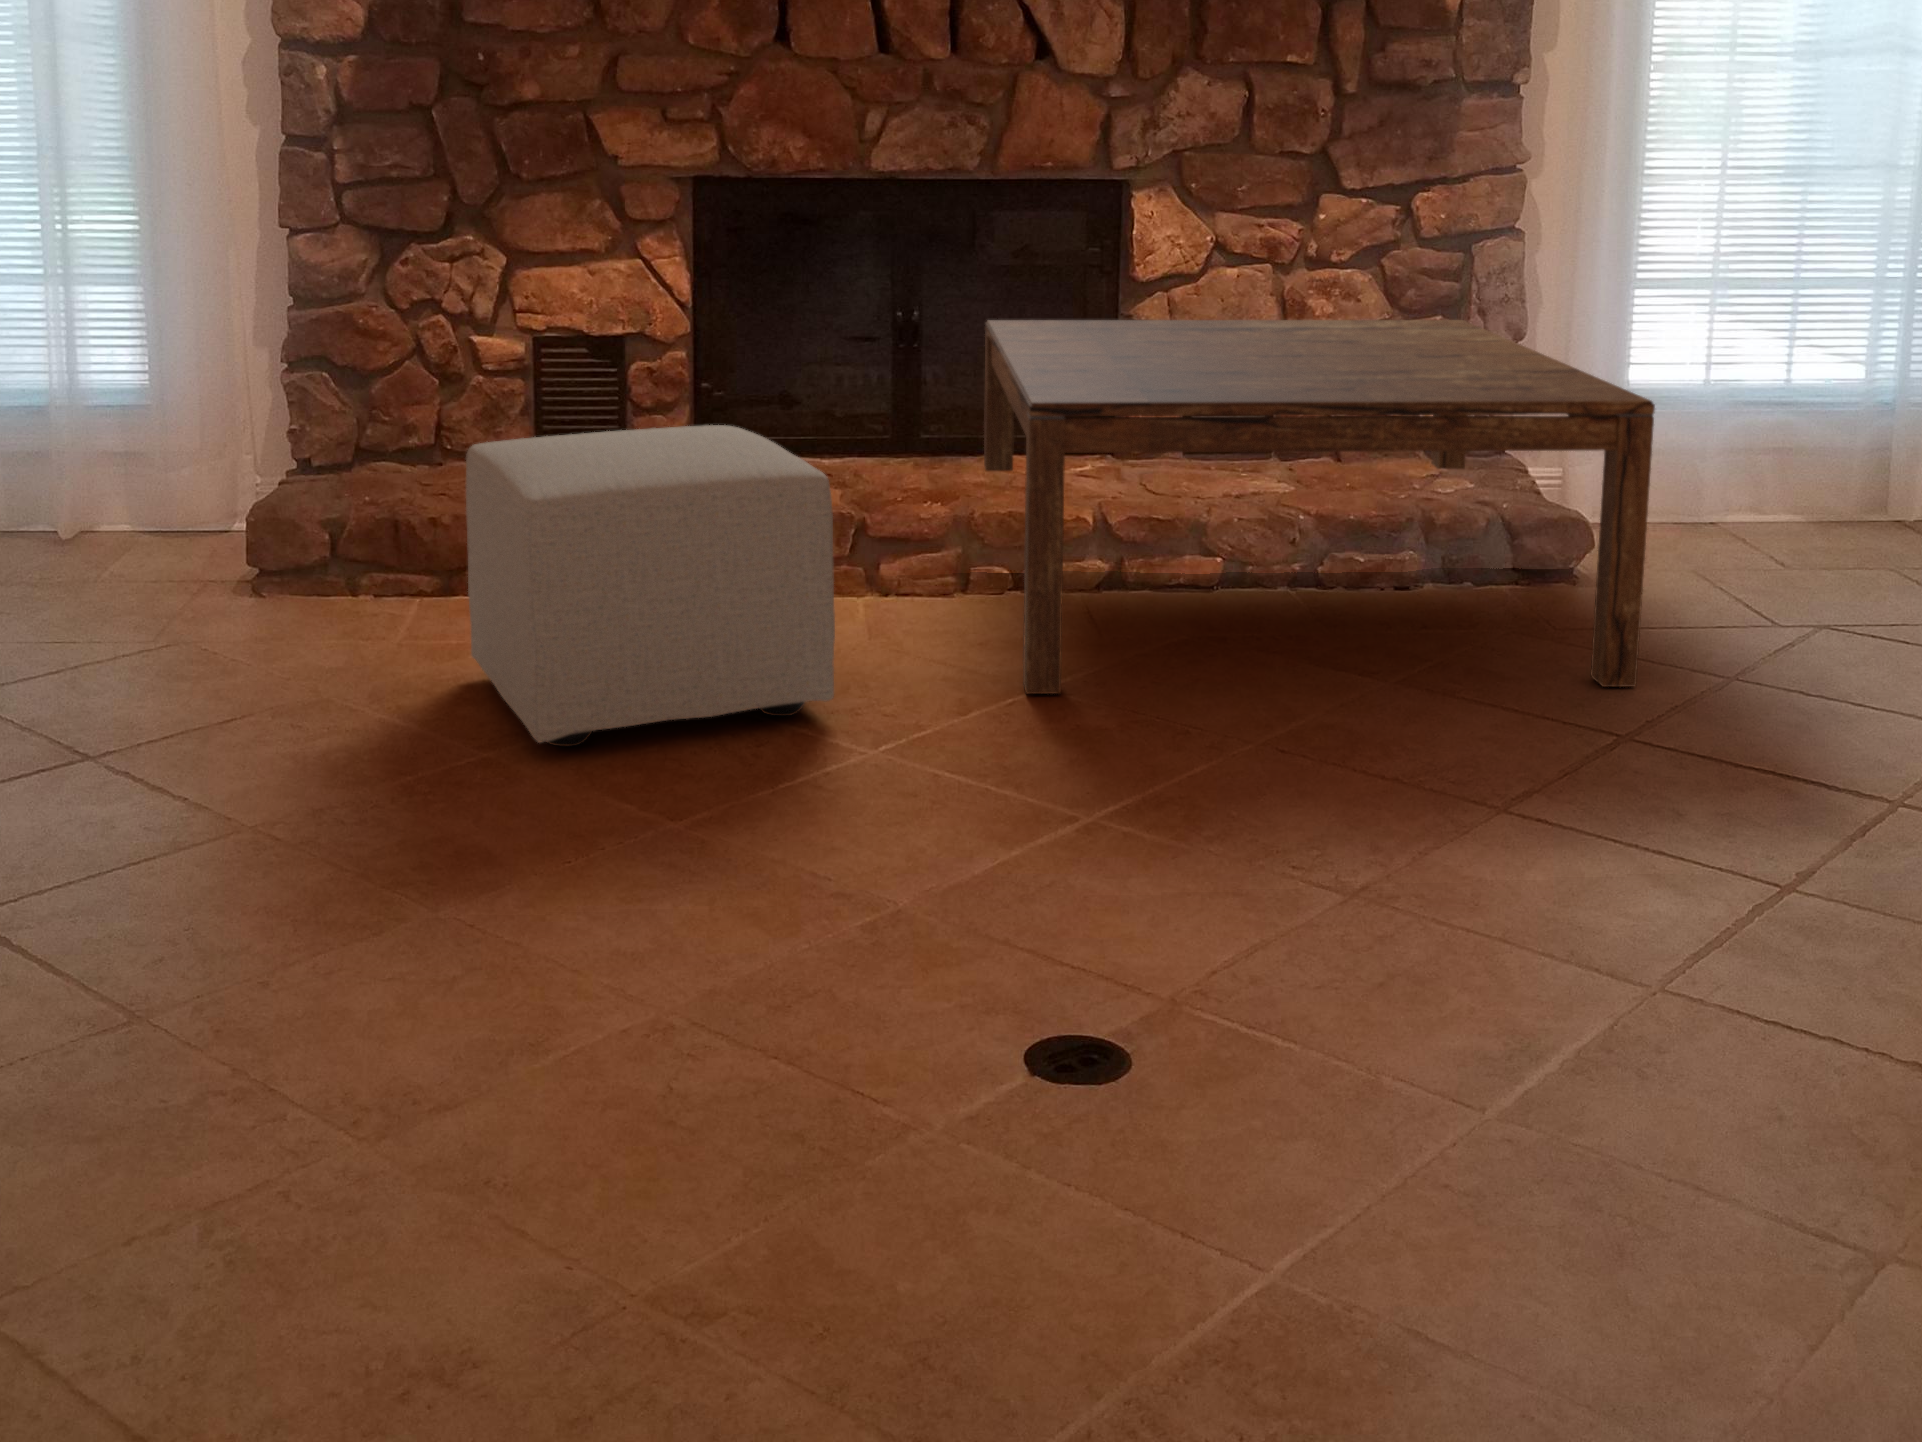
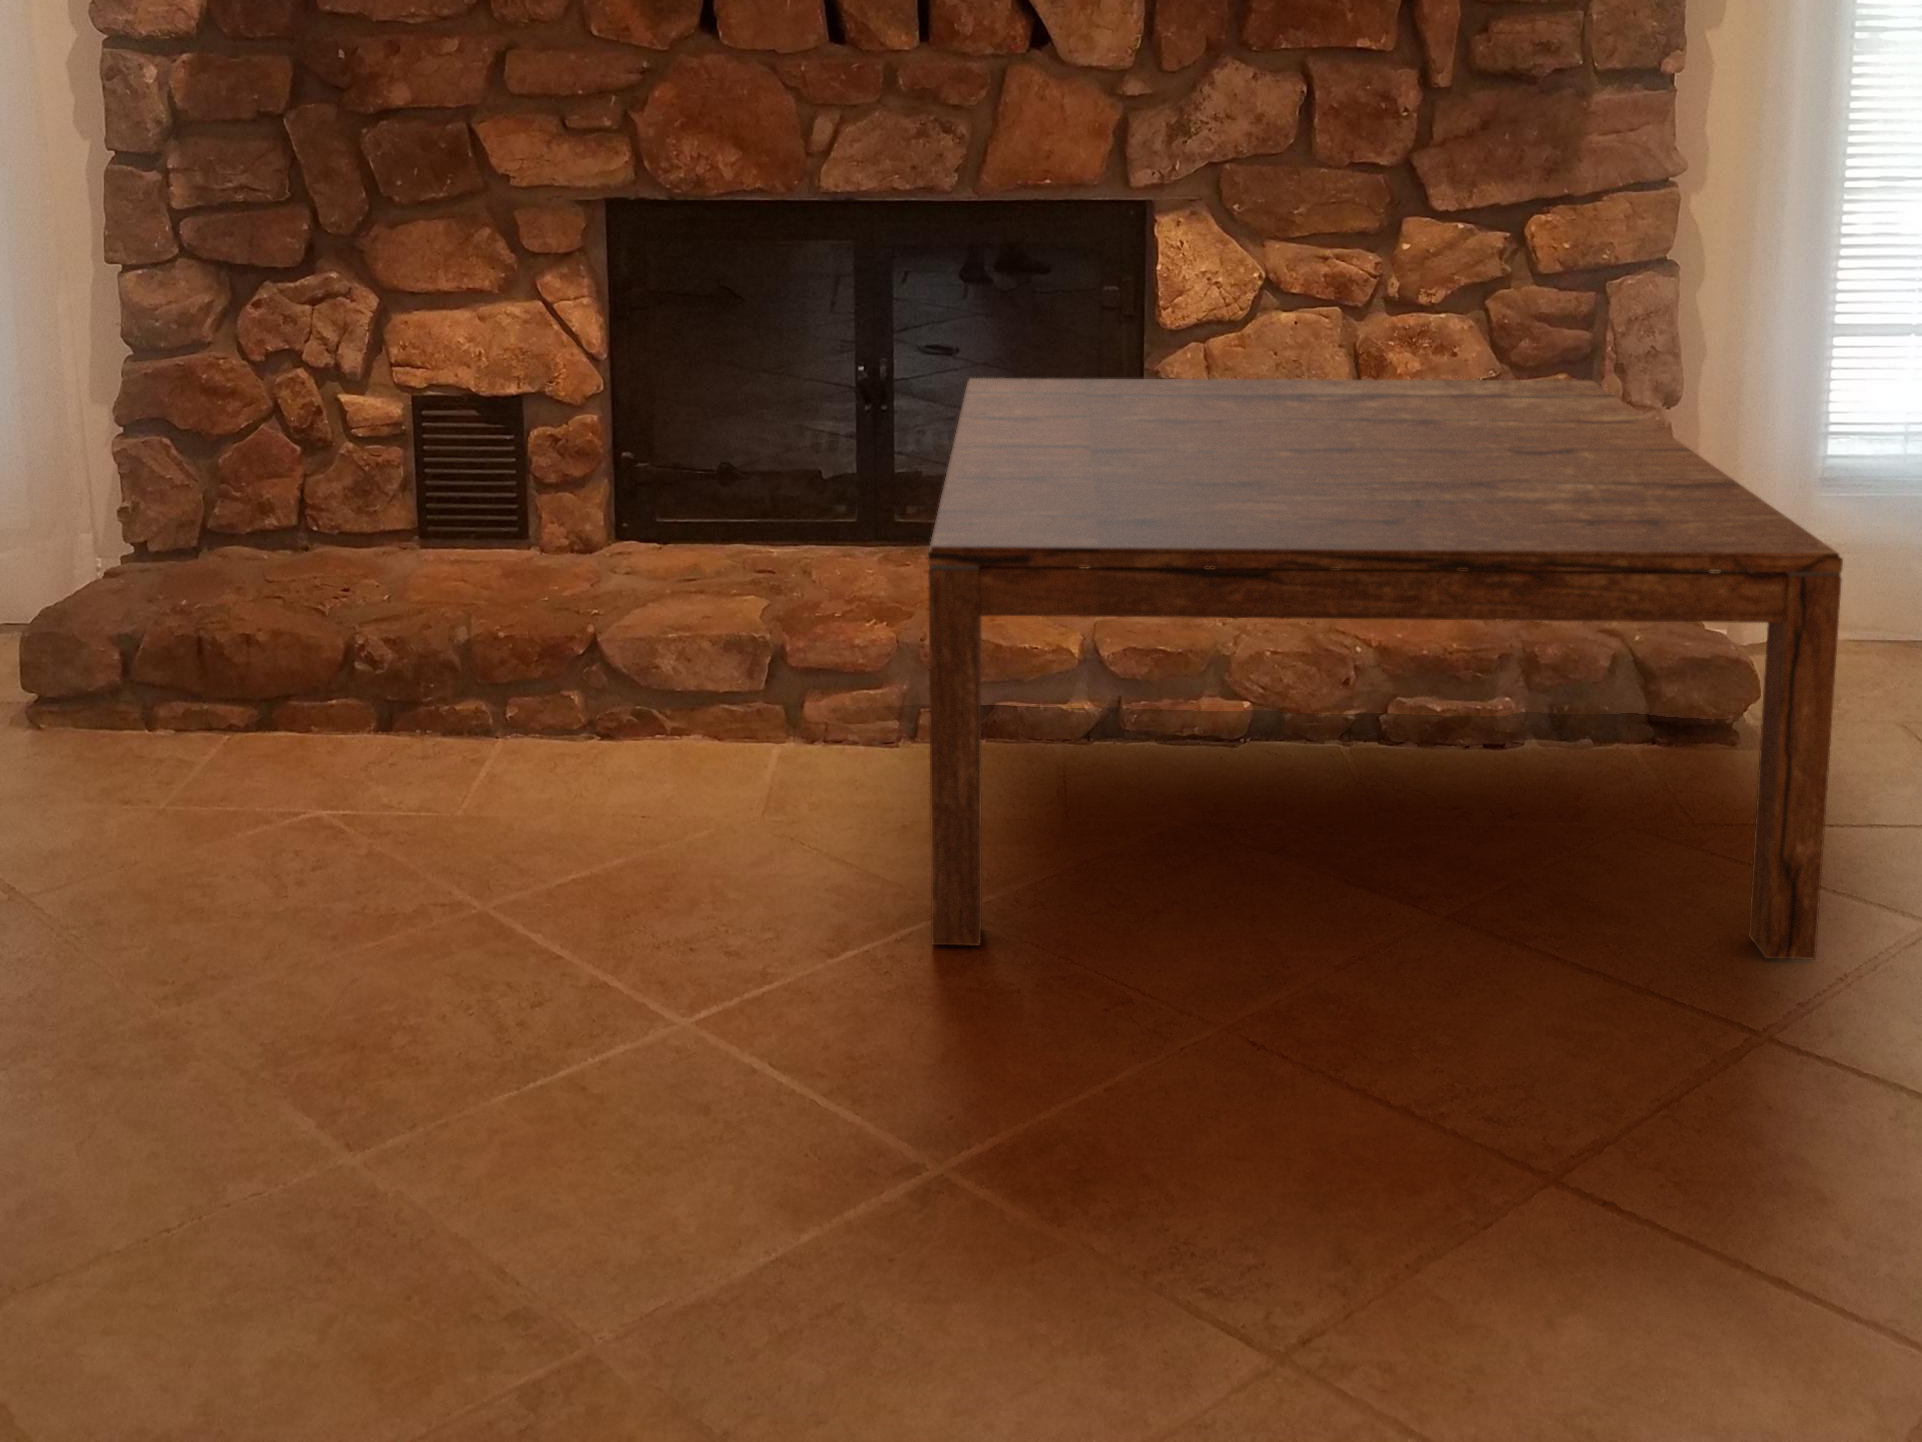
ottoman: present [466,425,835,746] -> none [177,549,650,1036]

